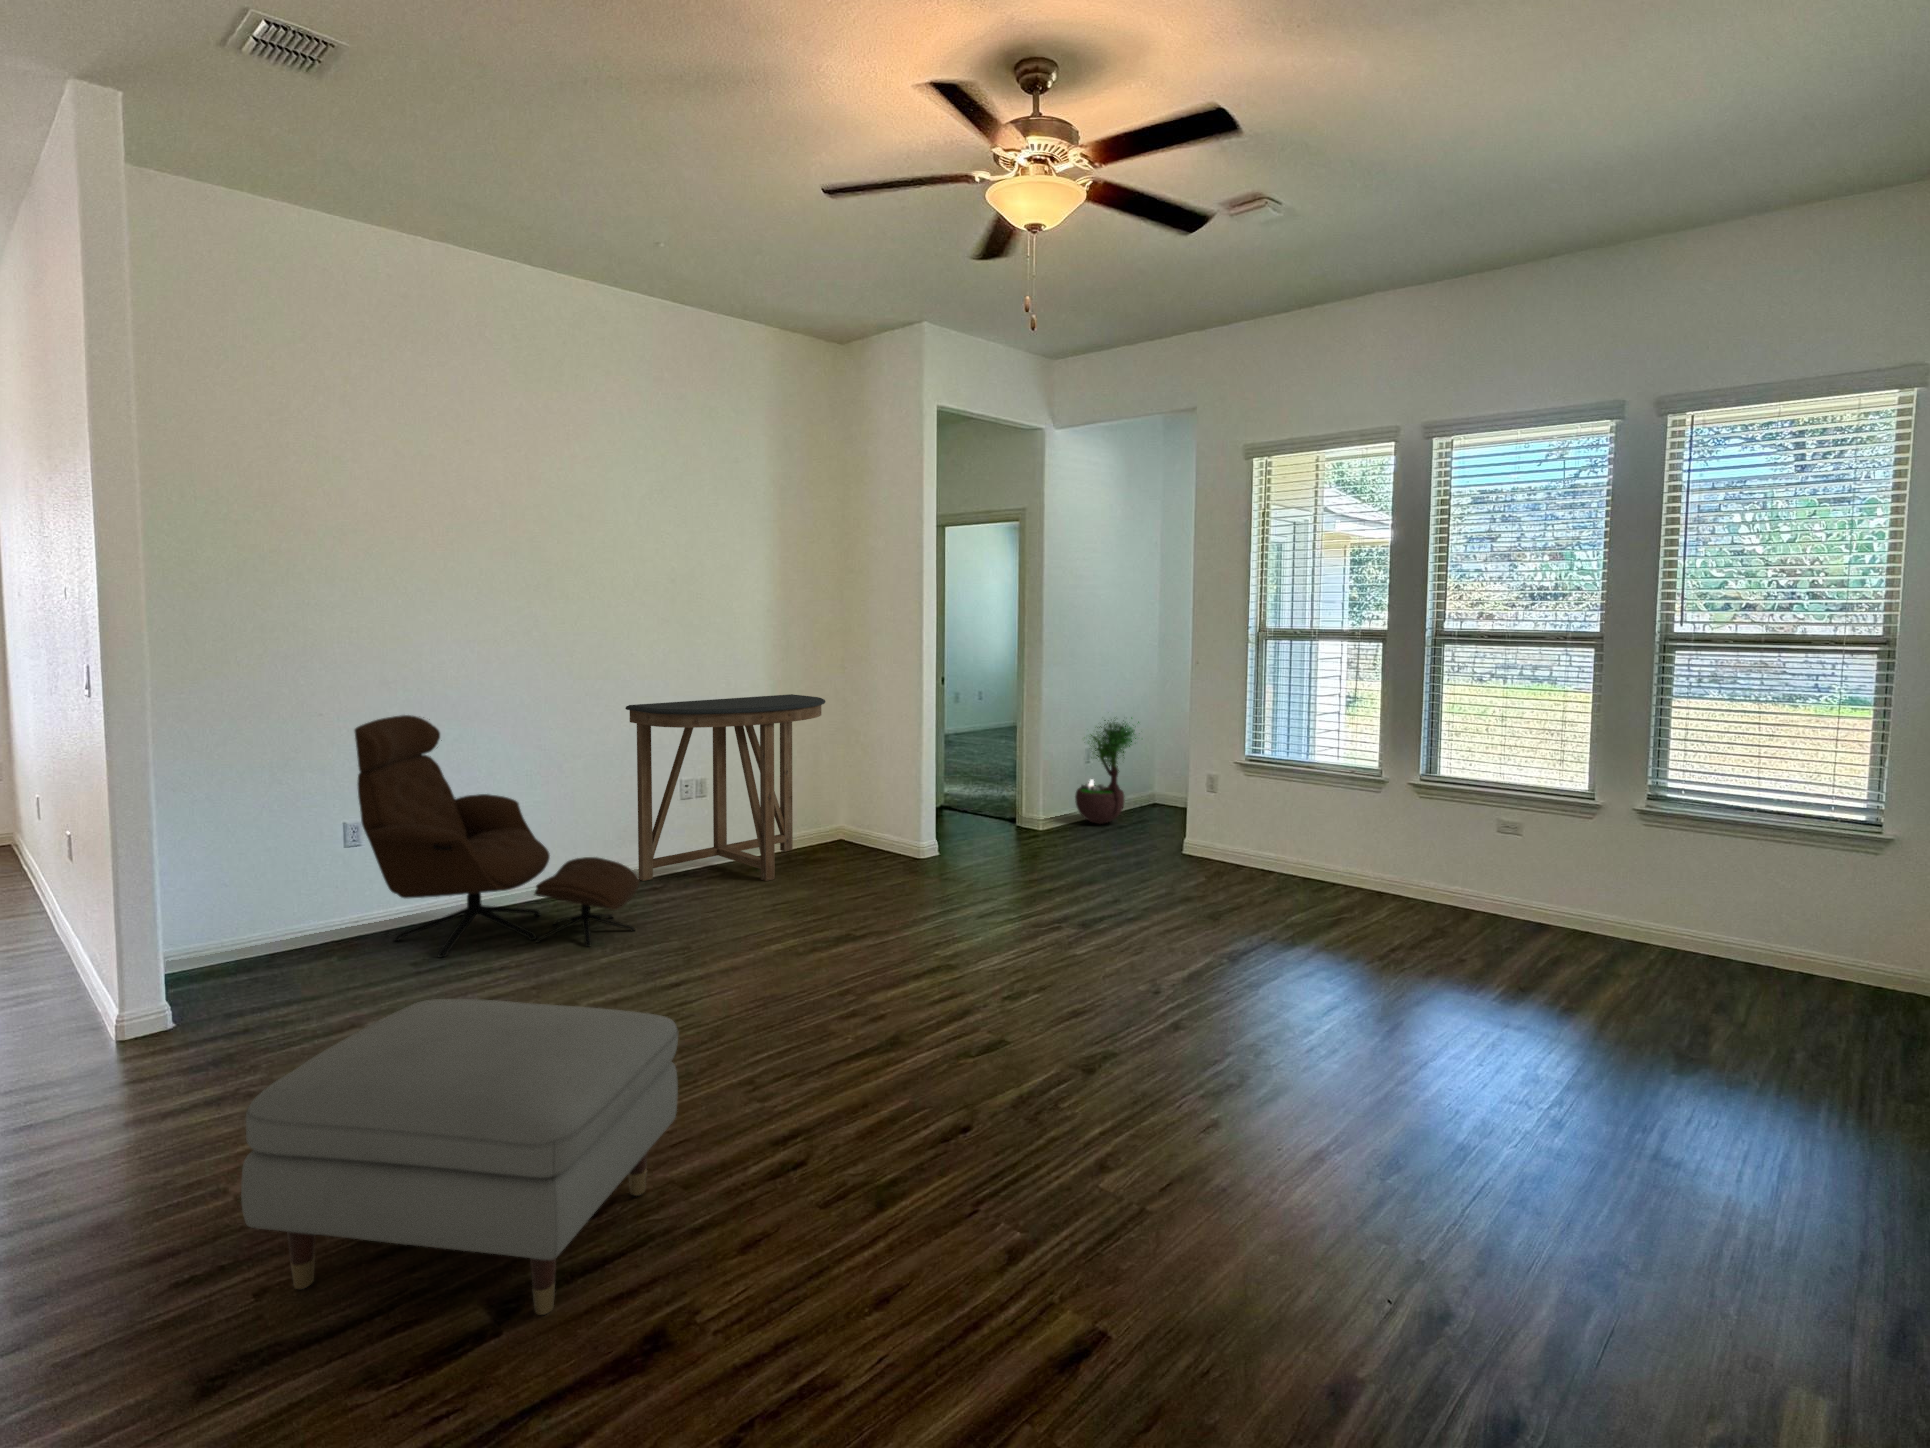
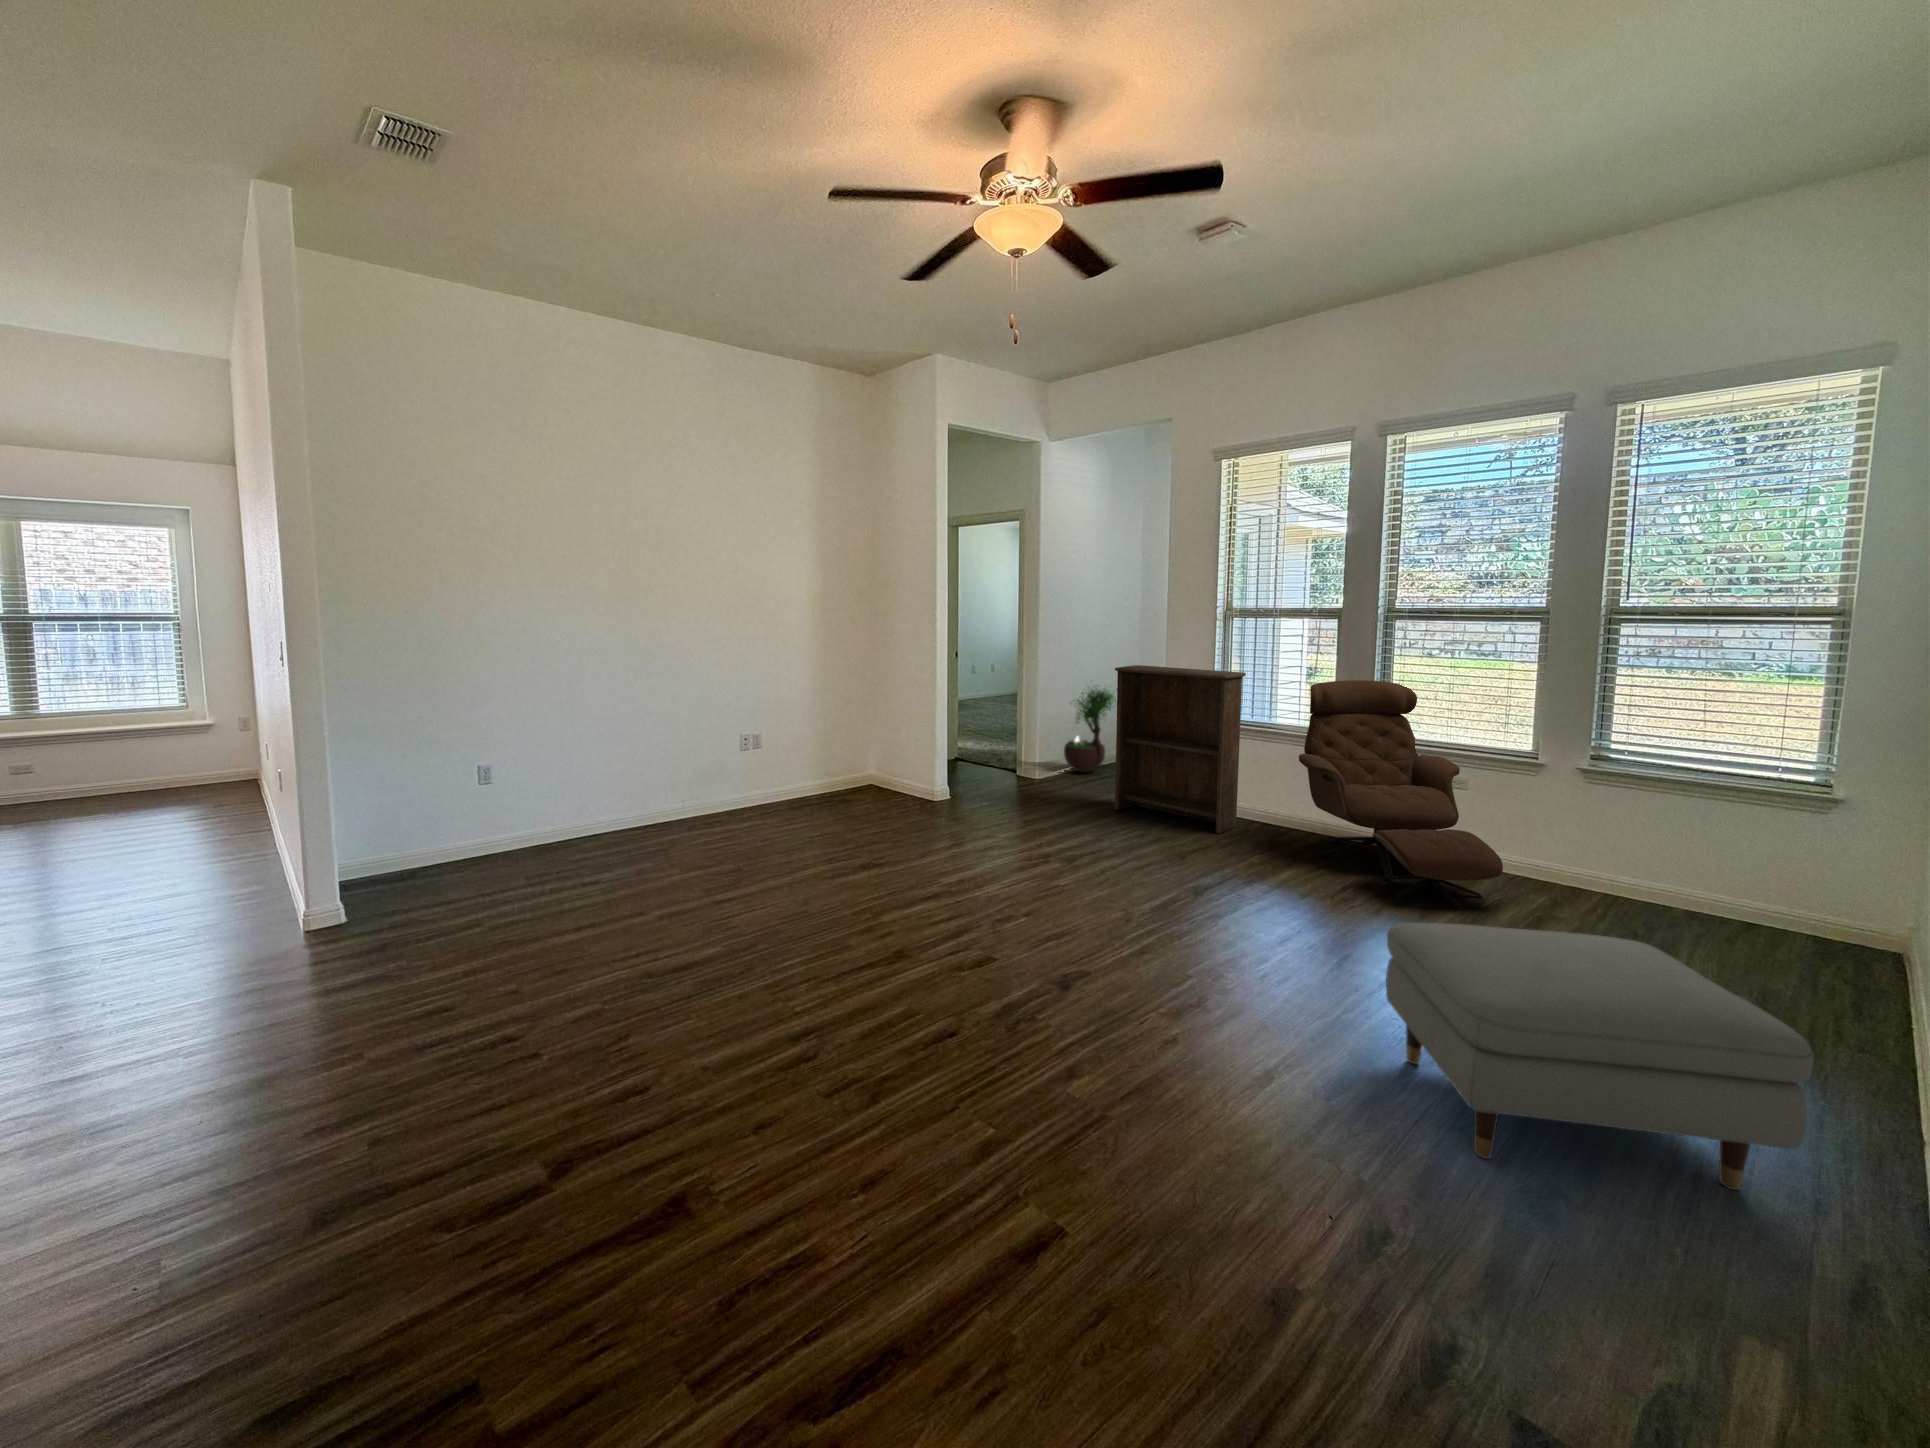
bookshelf: none [1131,692,1280,891] -> present [1115,665,1246,833]
console table: present [625,694,825,881] -> none [702,670,861,823]
lounge chair: present [355,715,640,957] -> present [1299,680,1503,910]
ottoman: present [241,999,678,1315] -> present [1386,923,1814,1190]

